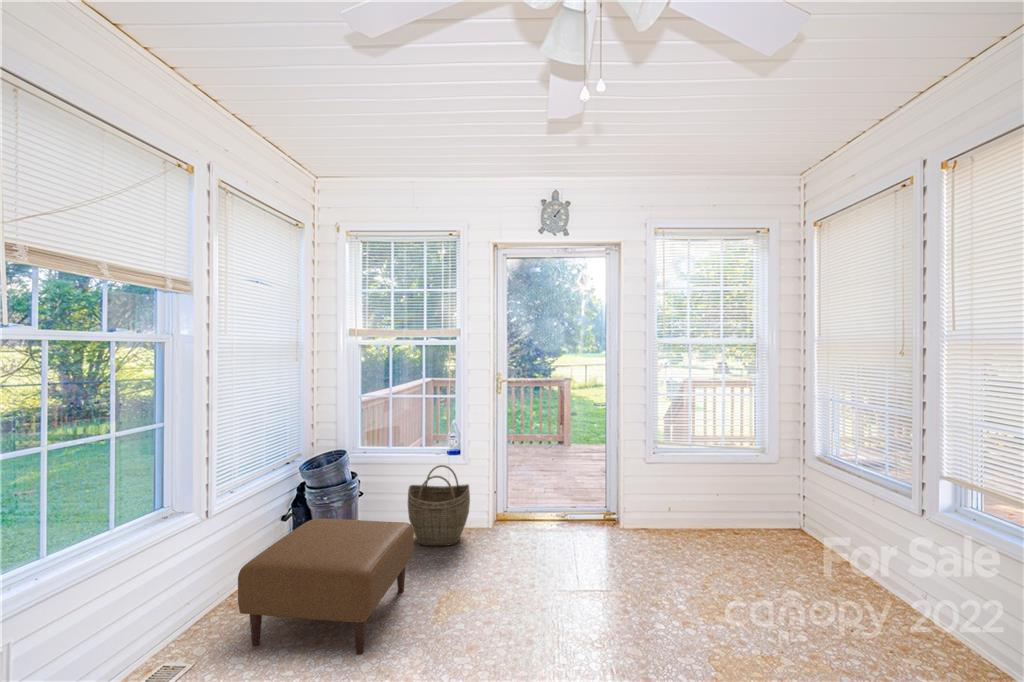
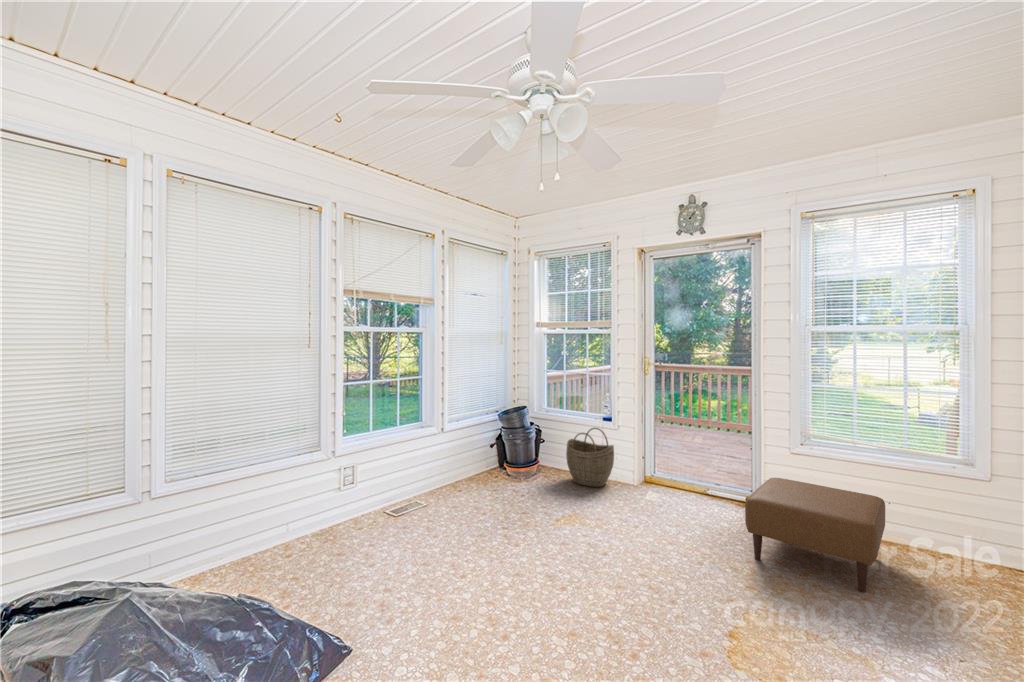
ottoman: present [238,519,414,655] -> present [745,478,885,592]

